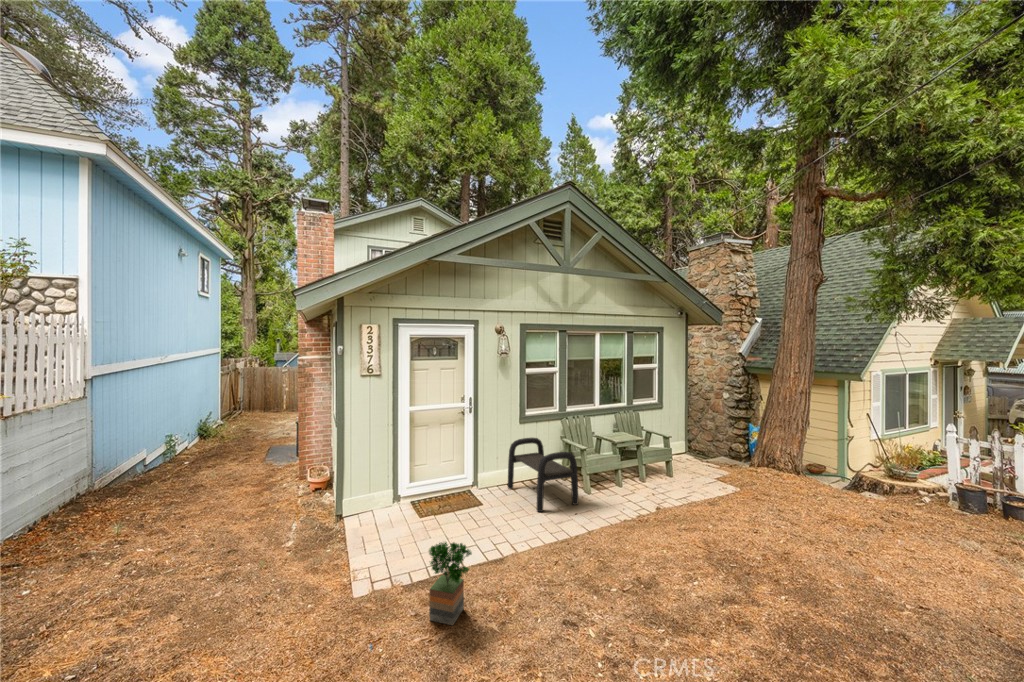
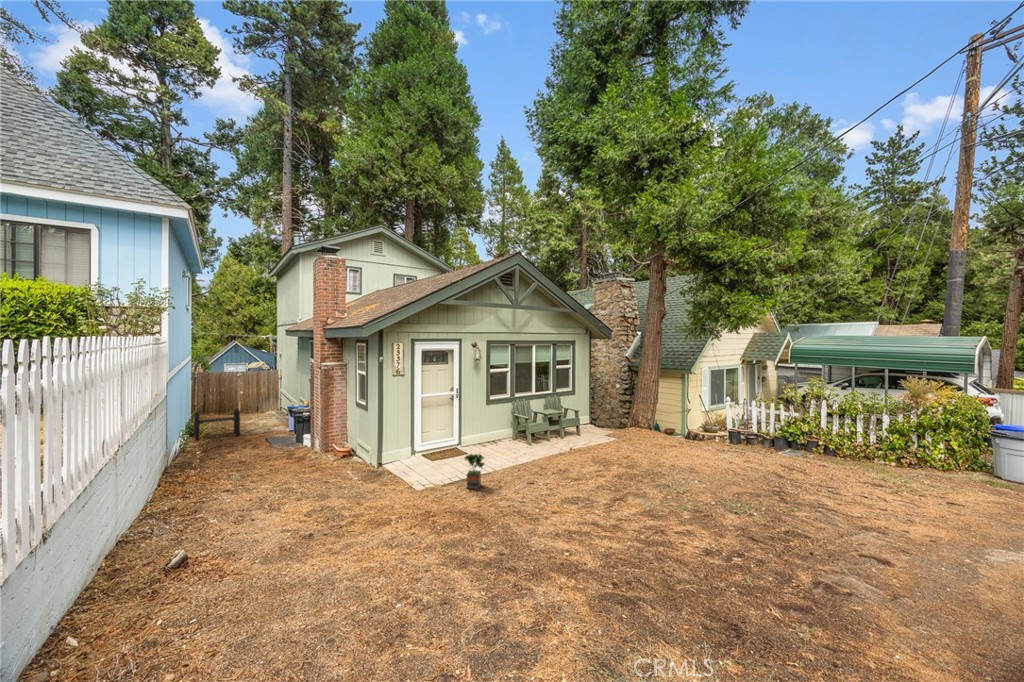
bench: present [508,438,578,512] -> present [194,409,240,441]

